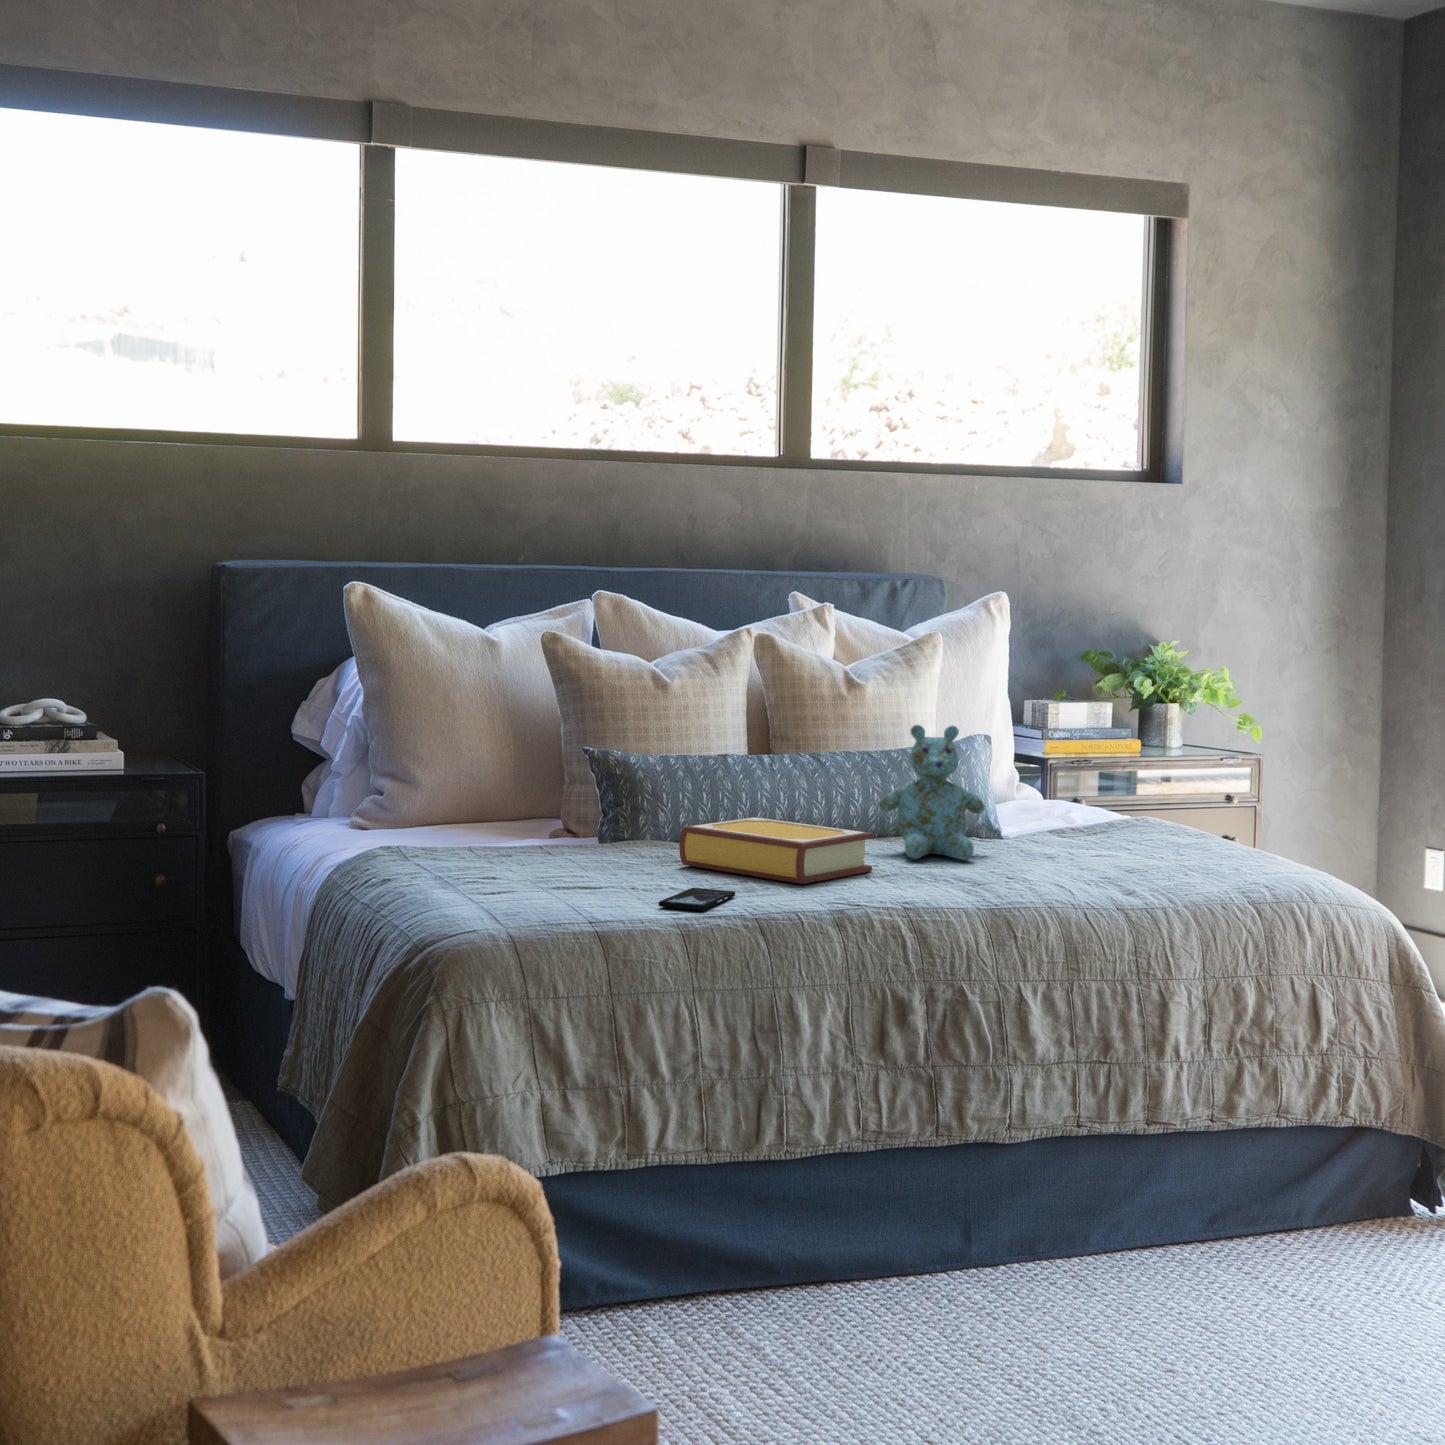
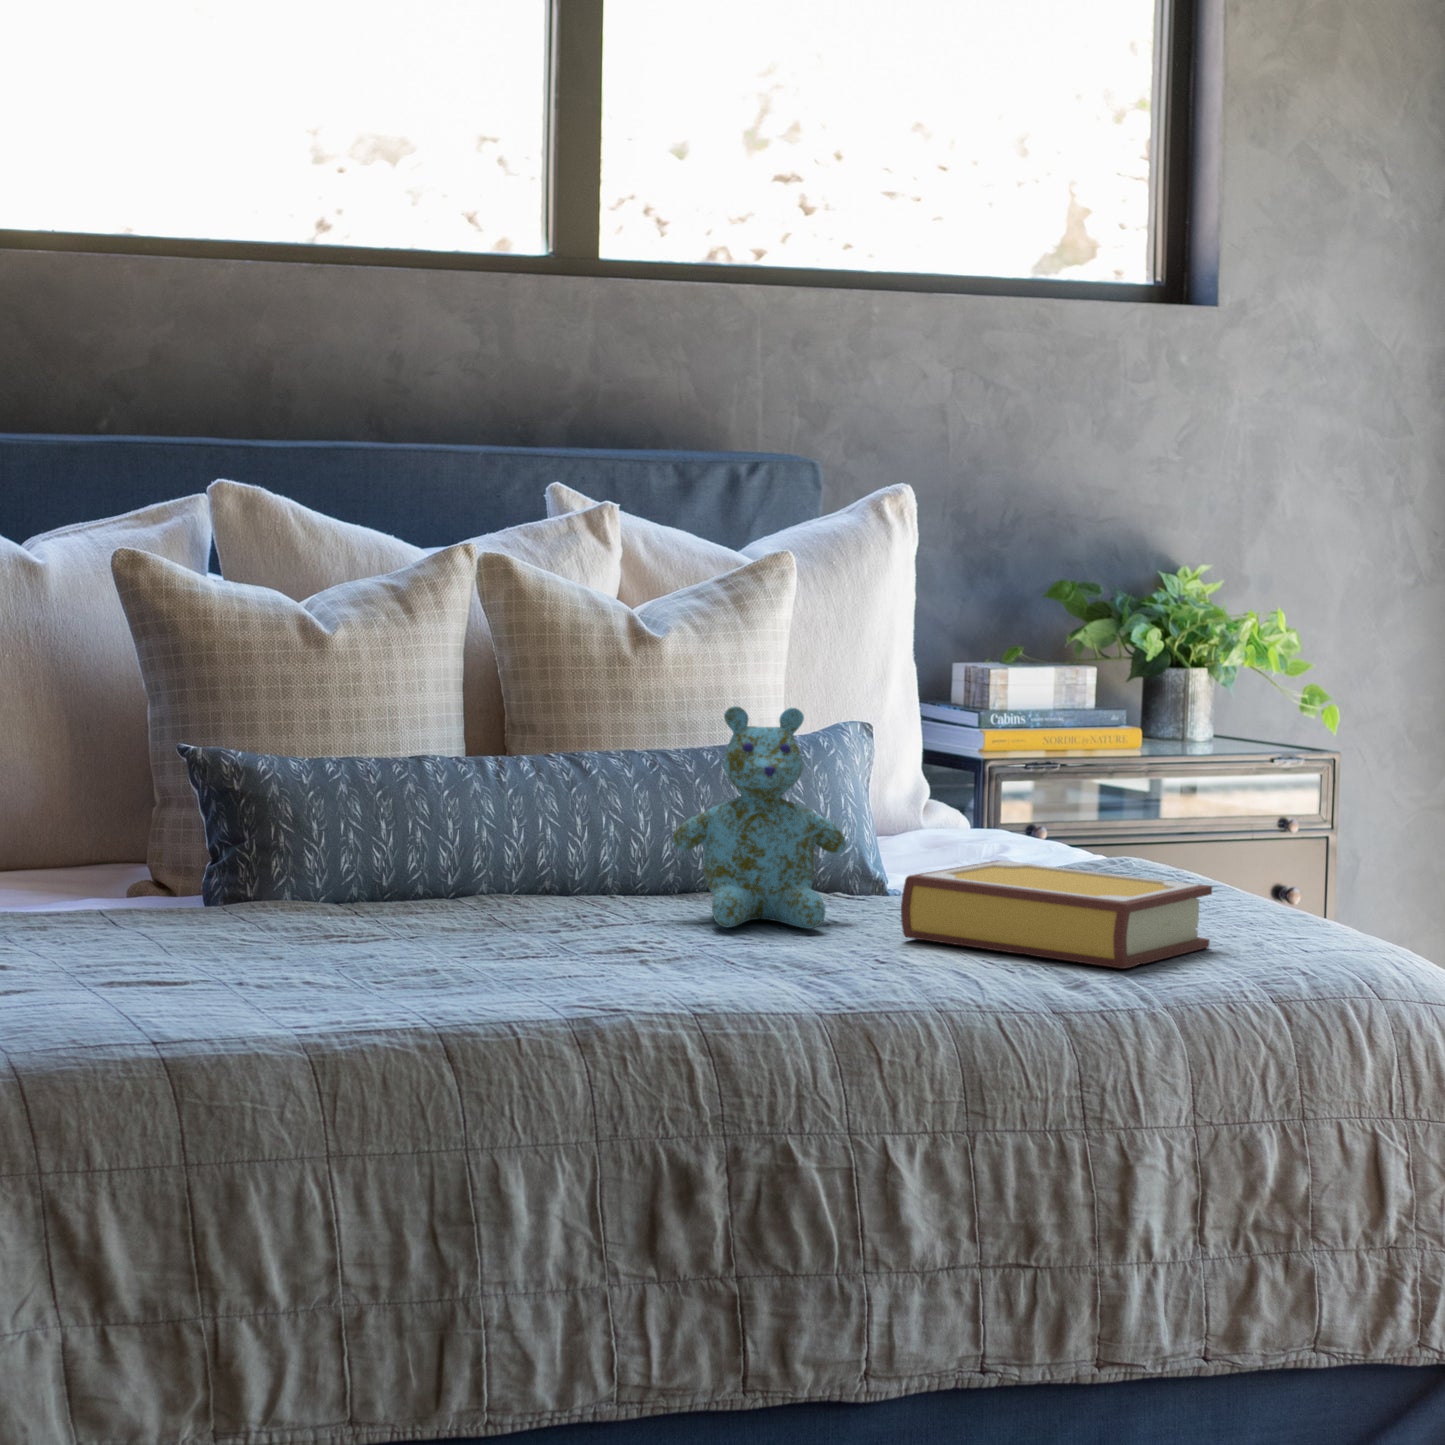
book: present [679,817,873,884] -> present [901,860,1212,968]
smartphone: present [659,888,735,910] -> none [274,978,411,1018]

